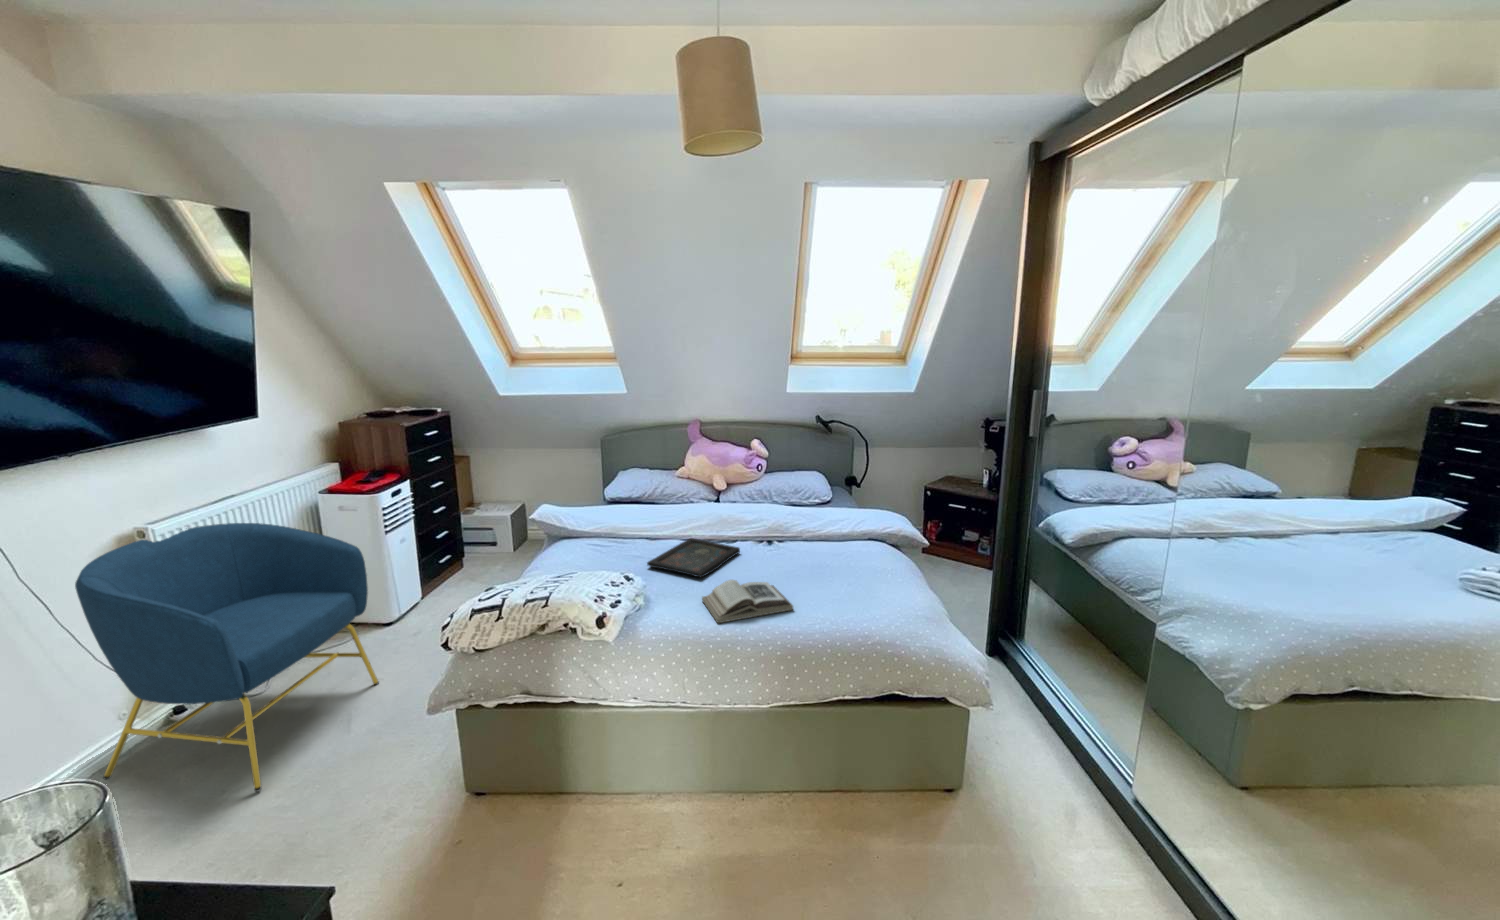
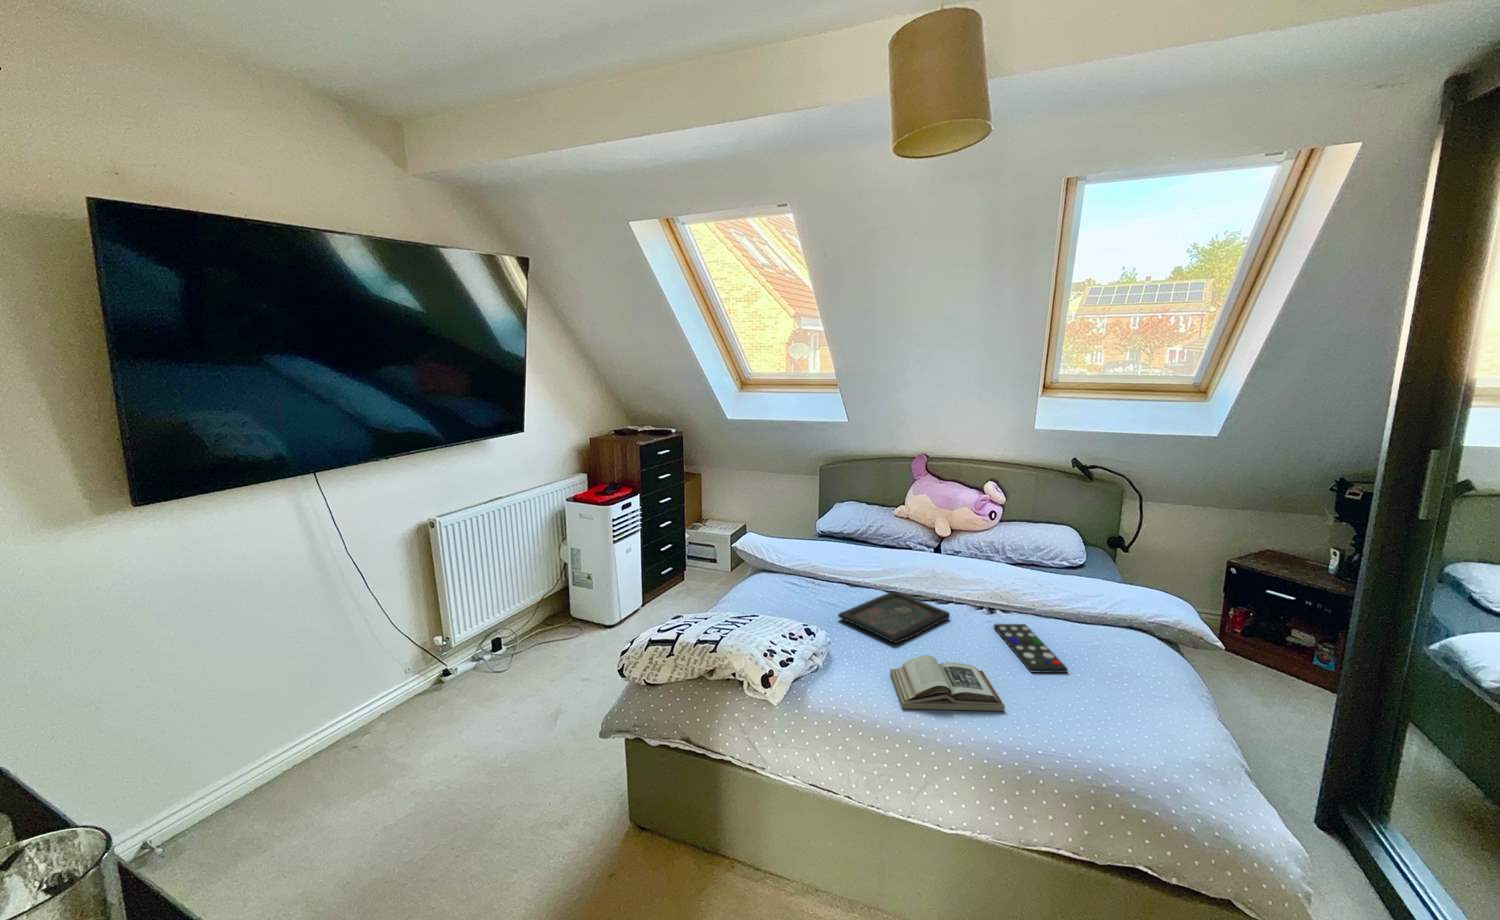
armchair: present [75,523,379,792] -> none [379,521,589,765]
remote control: none [775,548,832,581] -> present [994,624,1068,673]

